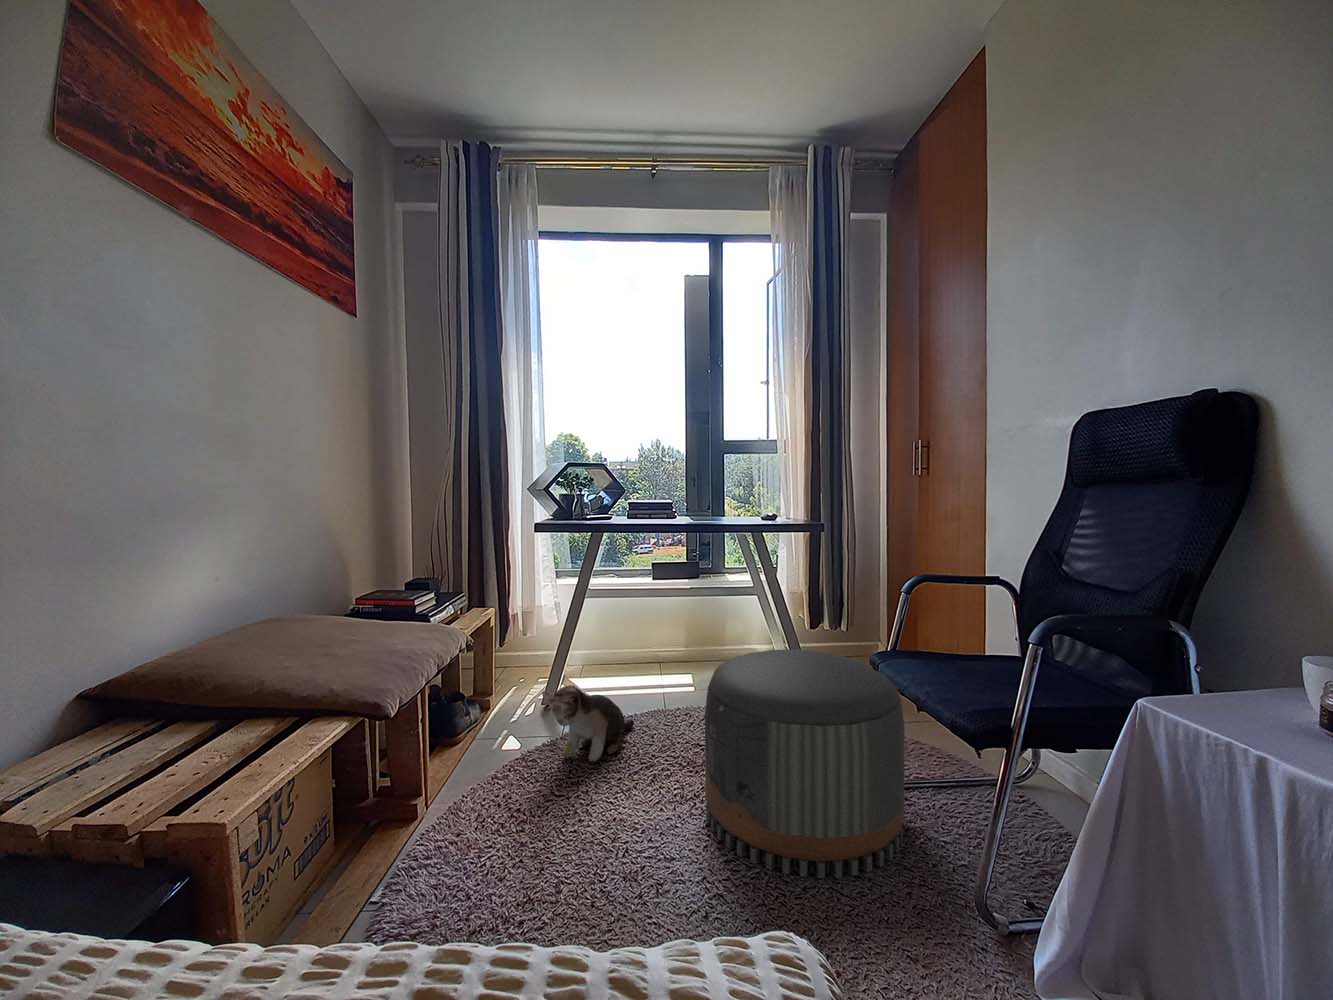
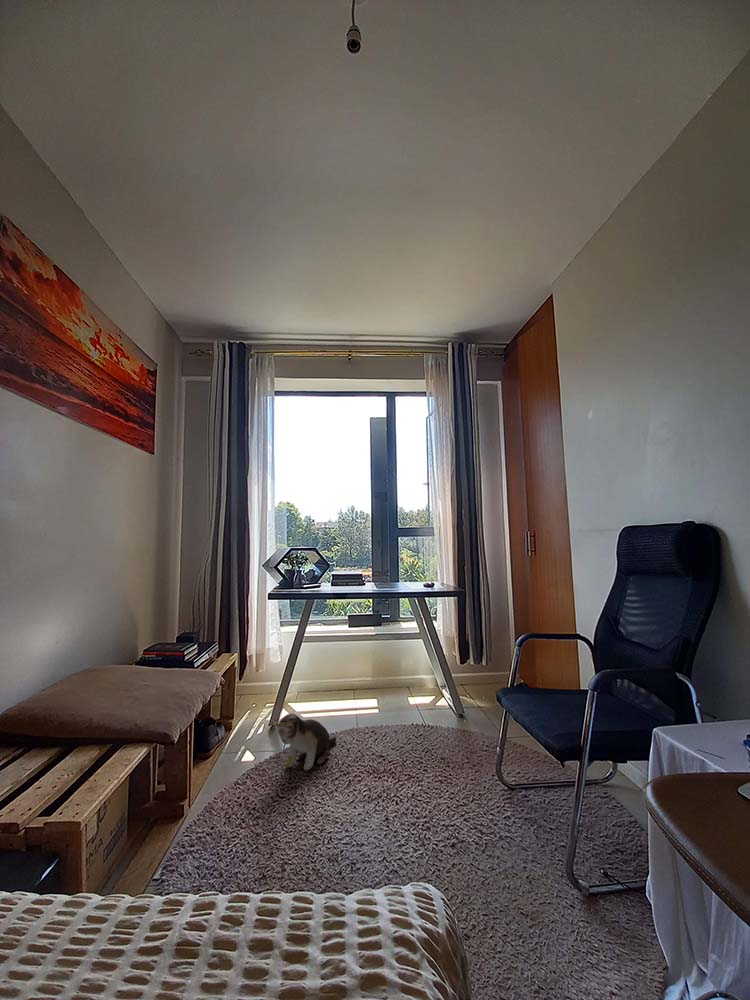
pouf: present [705,649,905,878] -> none [385,687,523,856]

